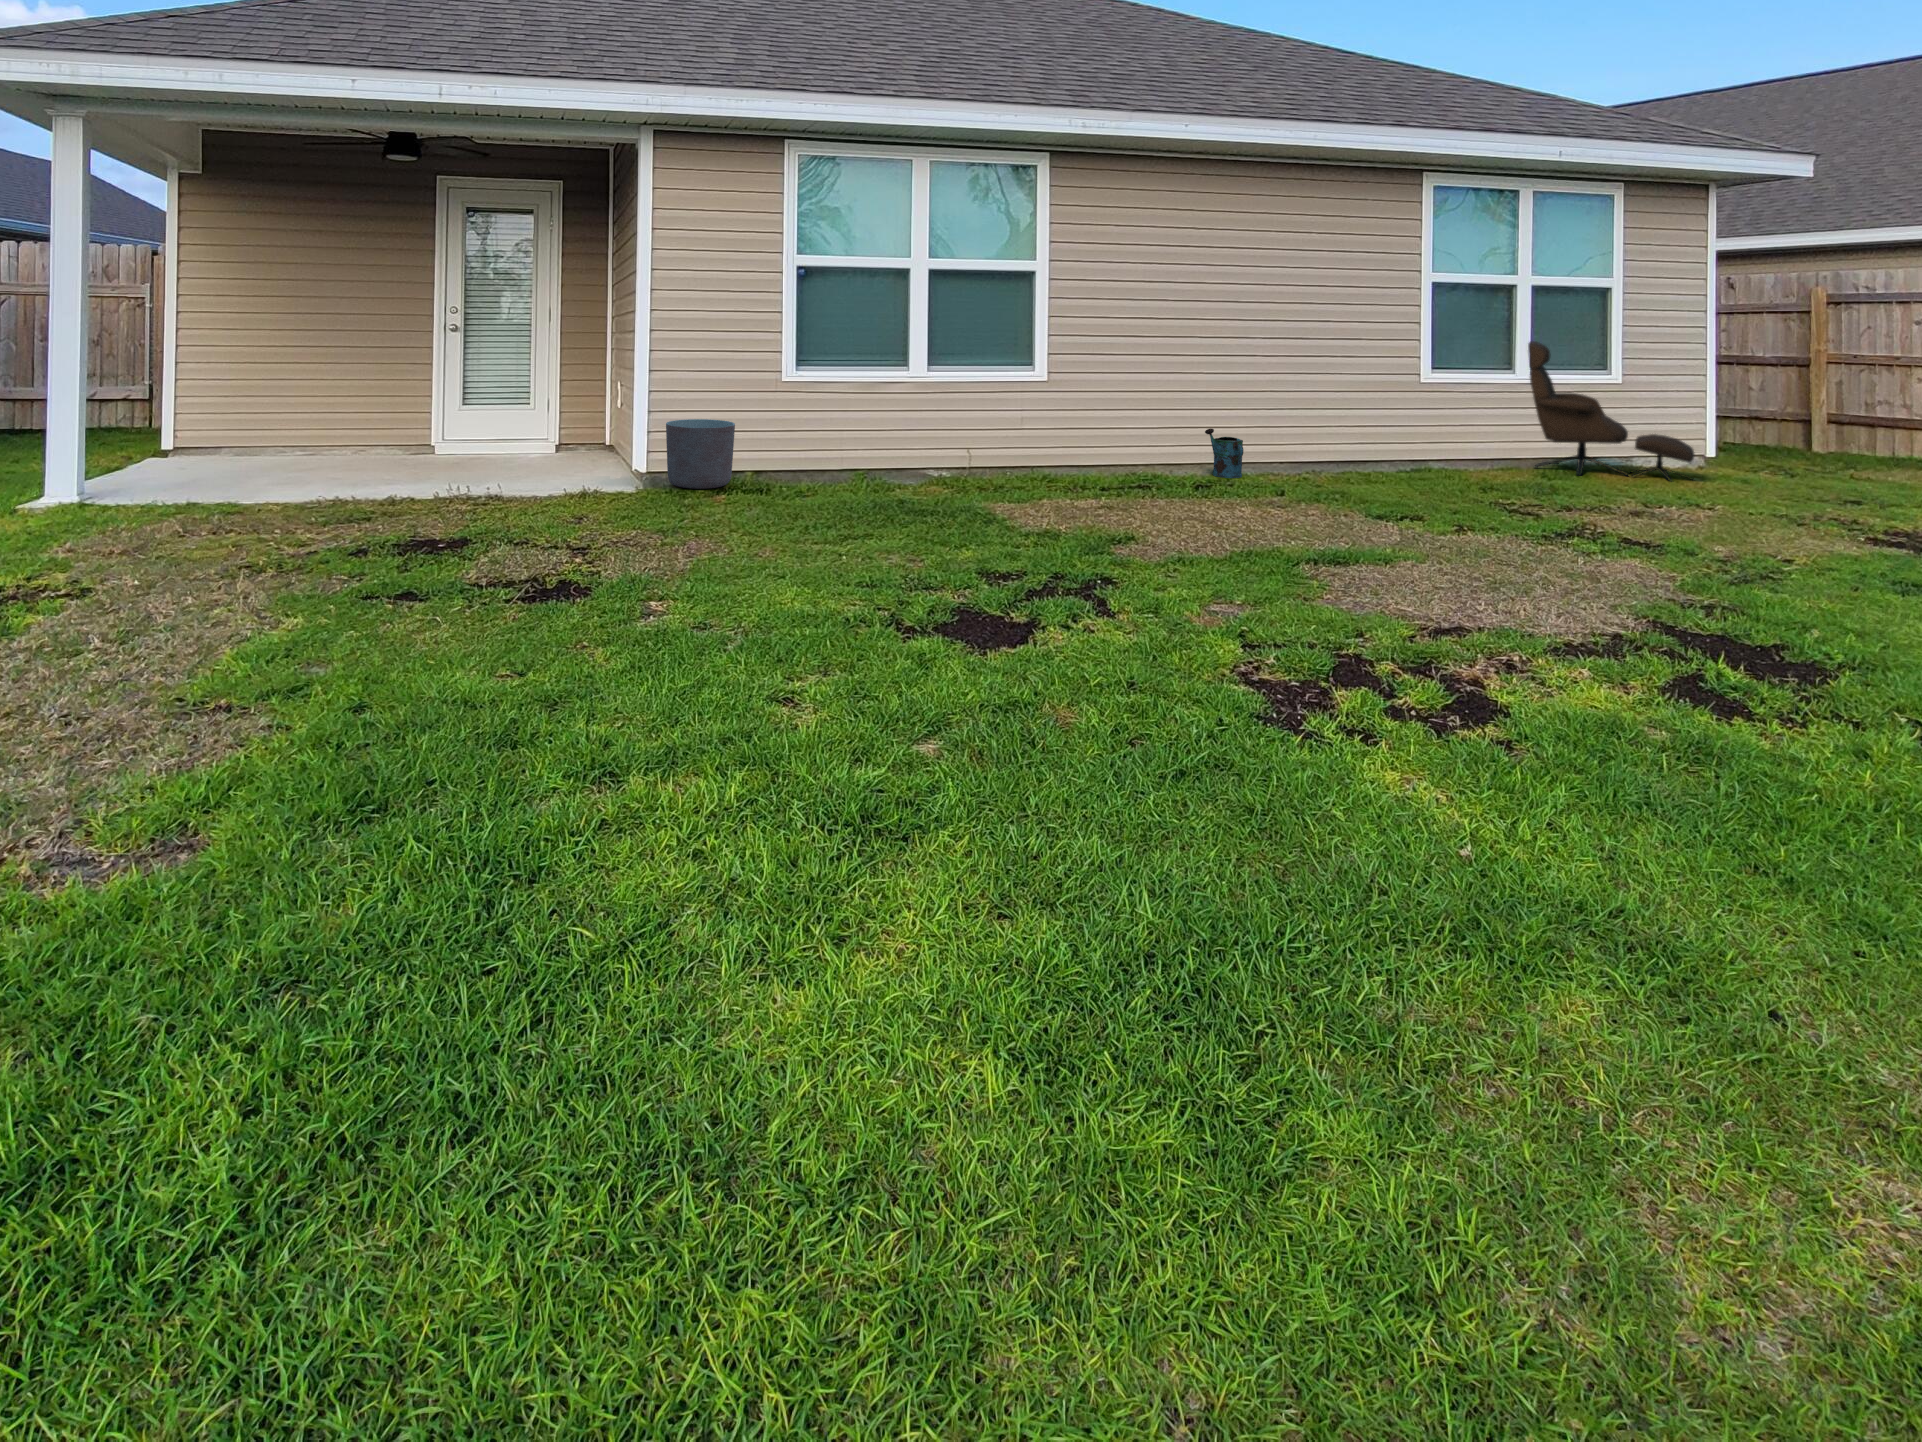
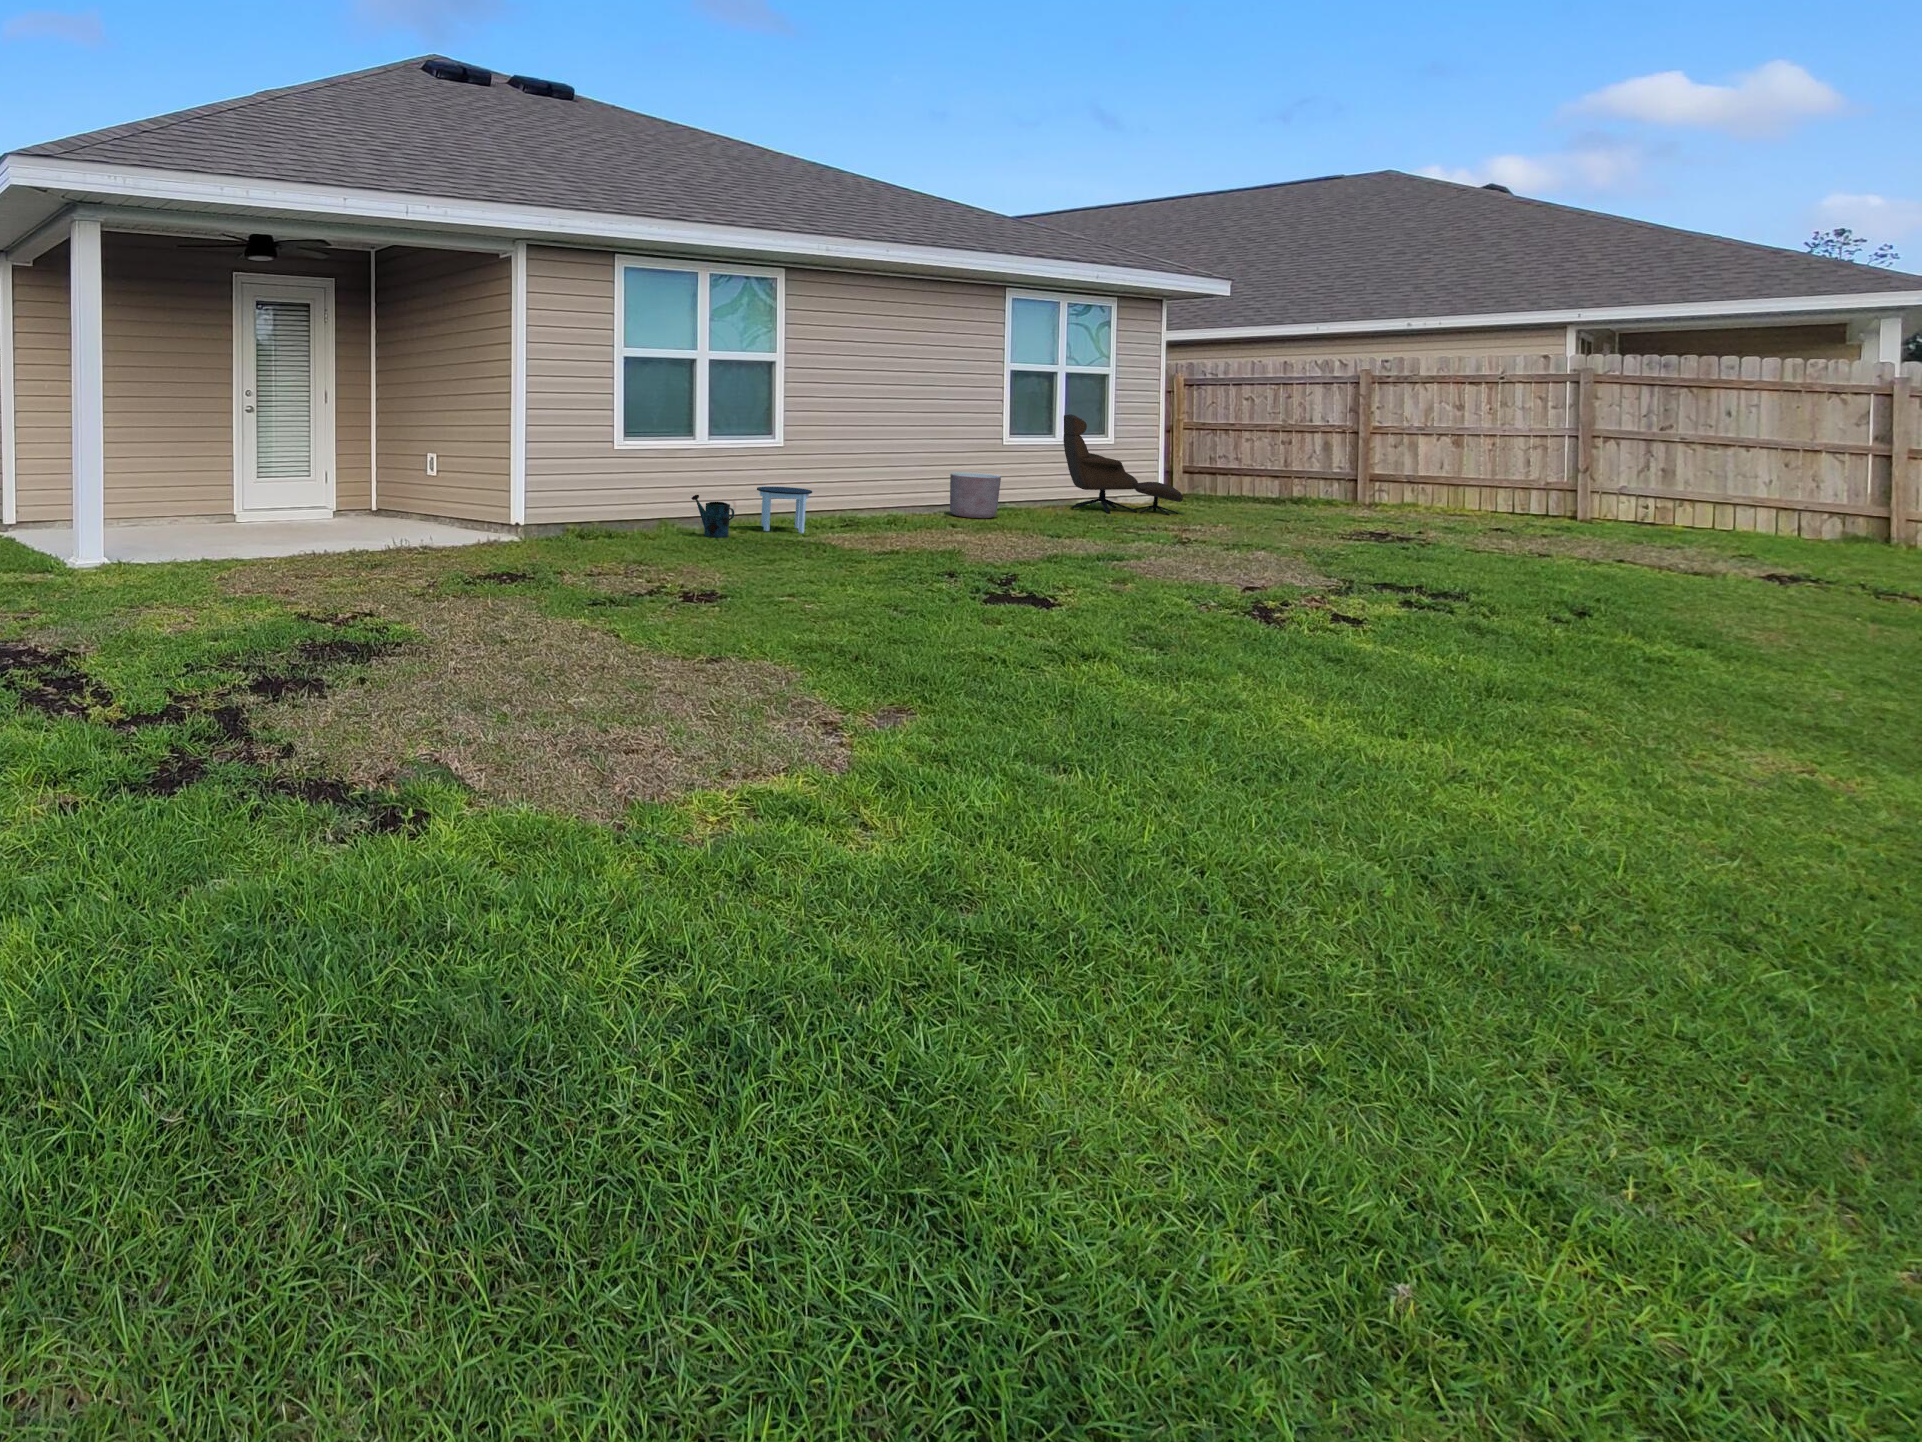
planter: present [666,419,735,489] -> present [950,473,1001,518]
round table: none [989,425,1055,484] -> present [757,487,812,533]
watering can: present [1205,429,1243,478] -> present [691,495,734,538]

